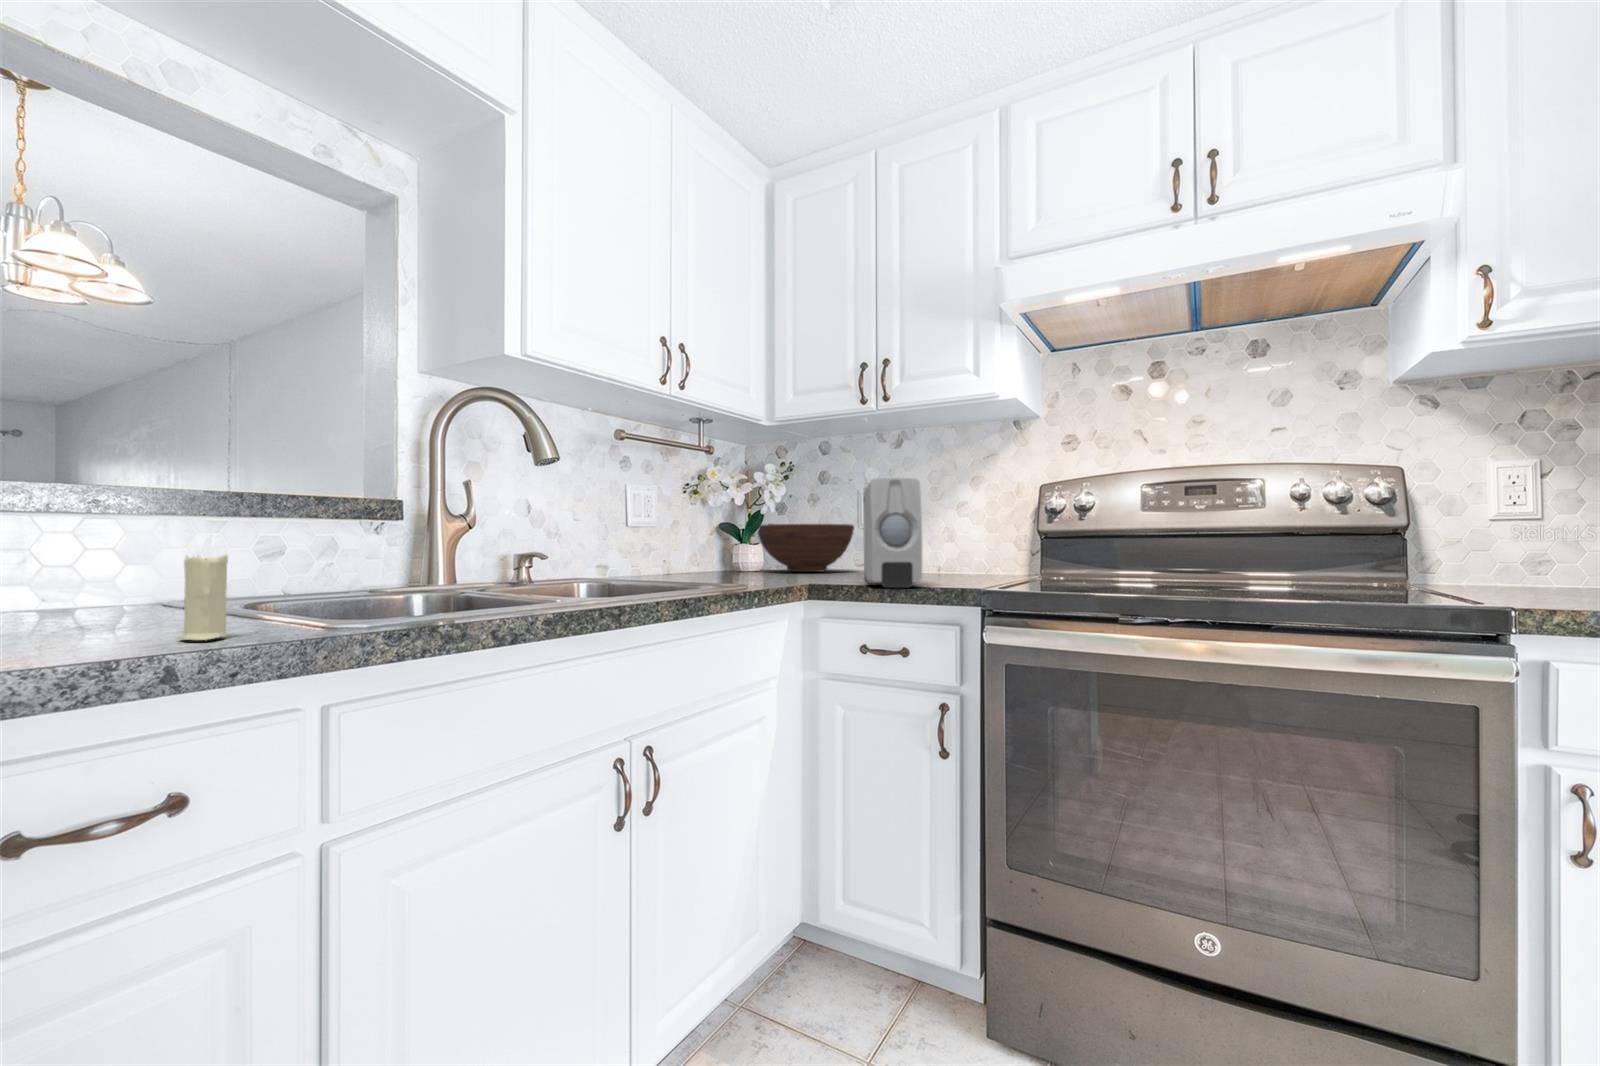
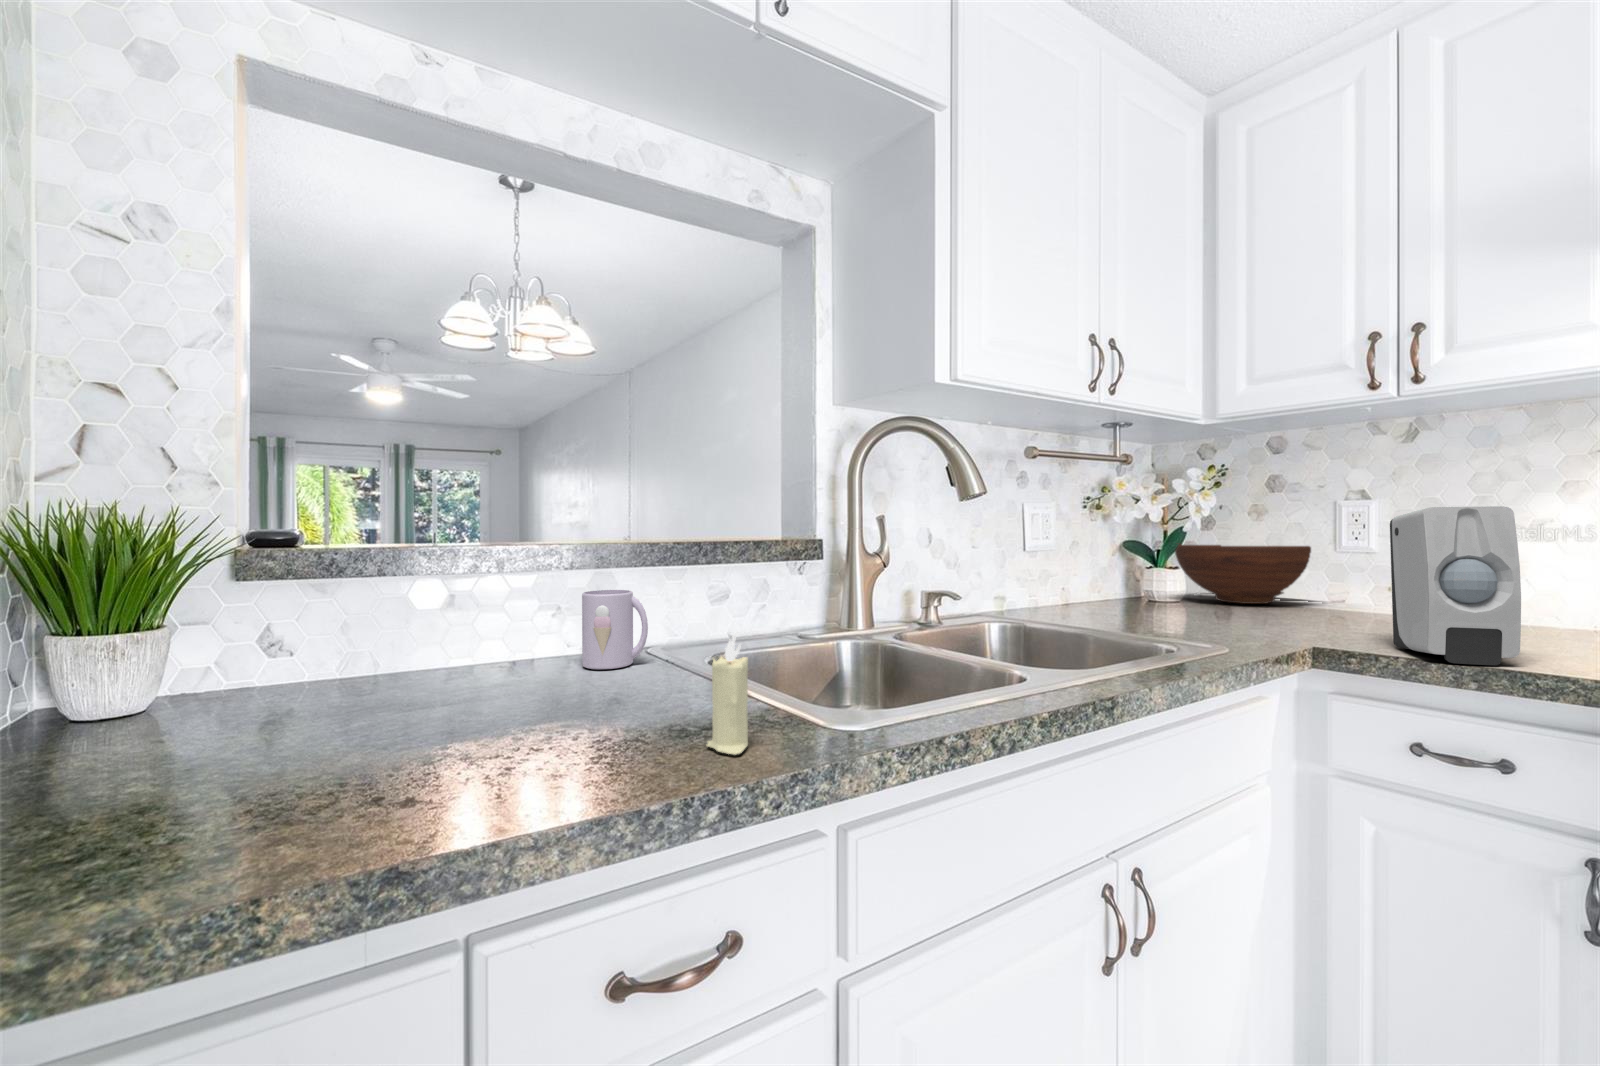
mug: none [76,534,169,614] -> present [582,590,648,669]

